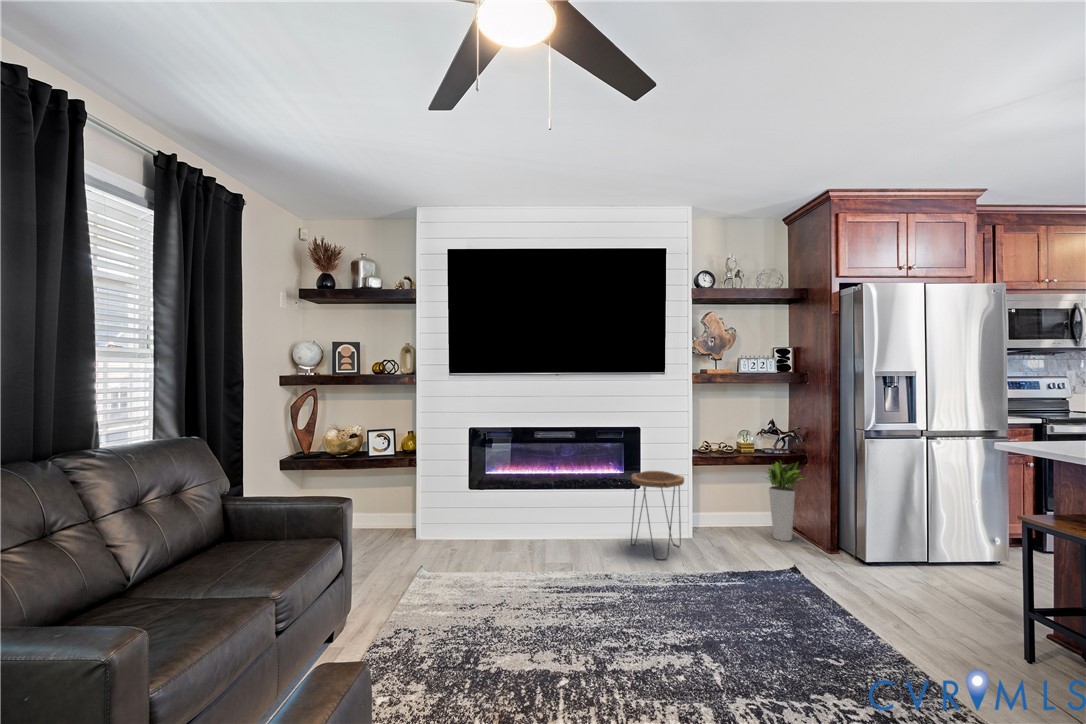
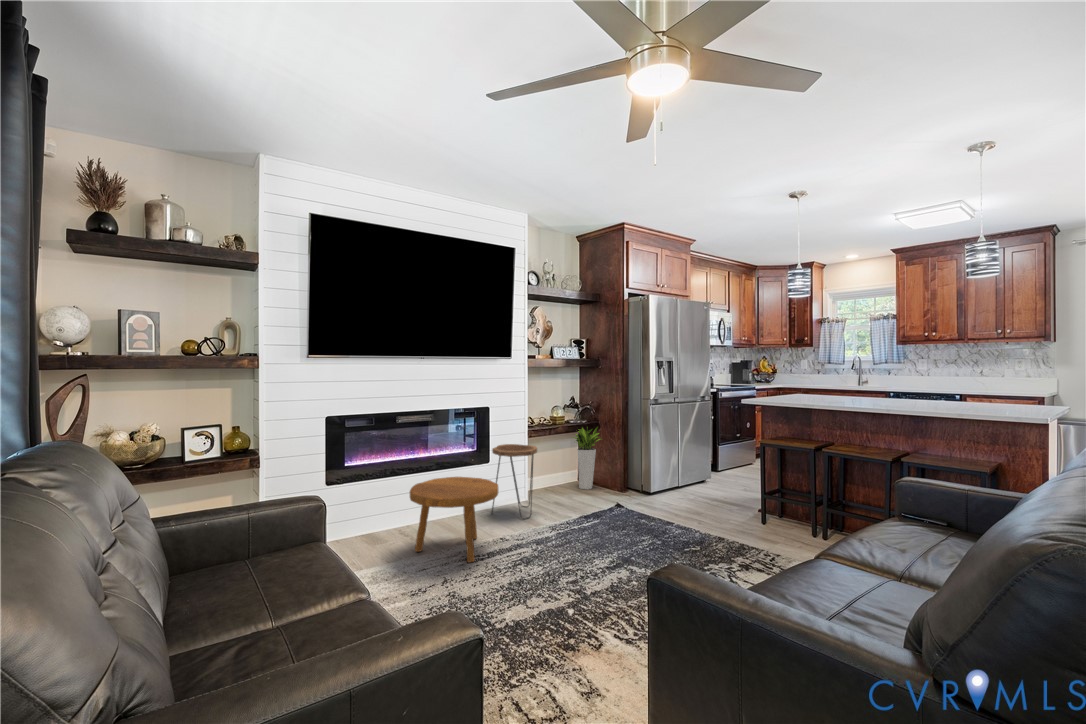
footstool: none [507,498,598,591] -> present [410,477,498,562]

